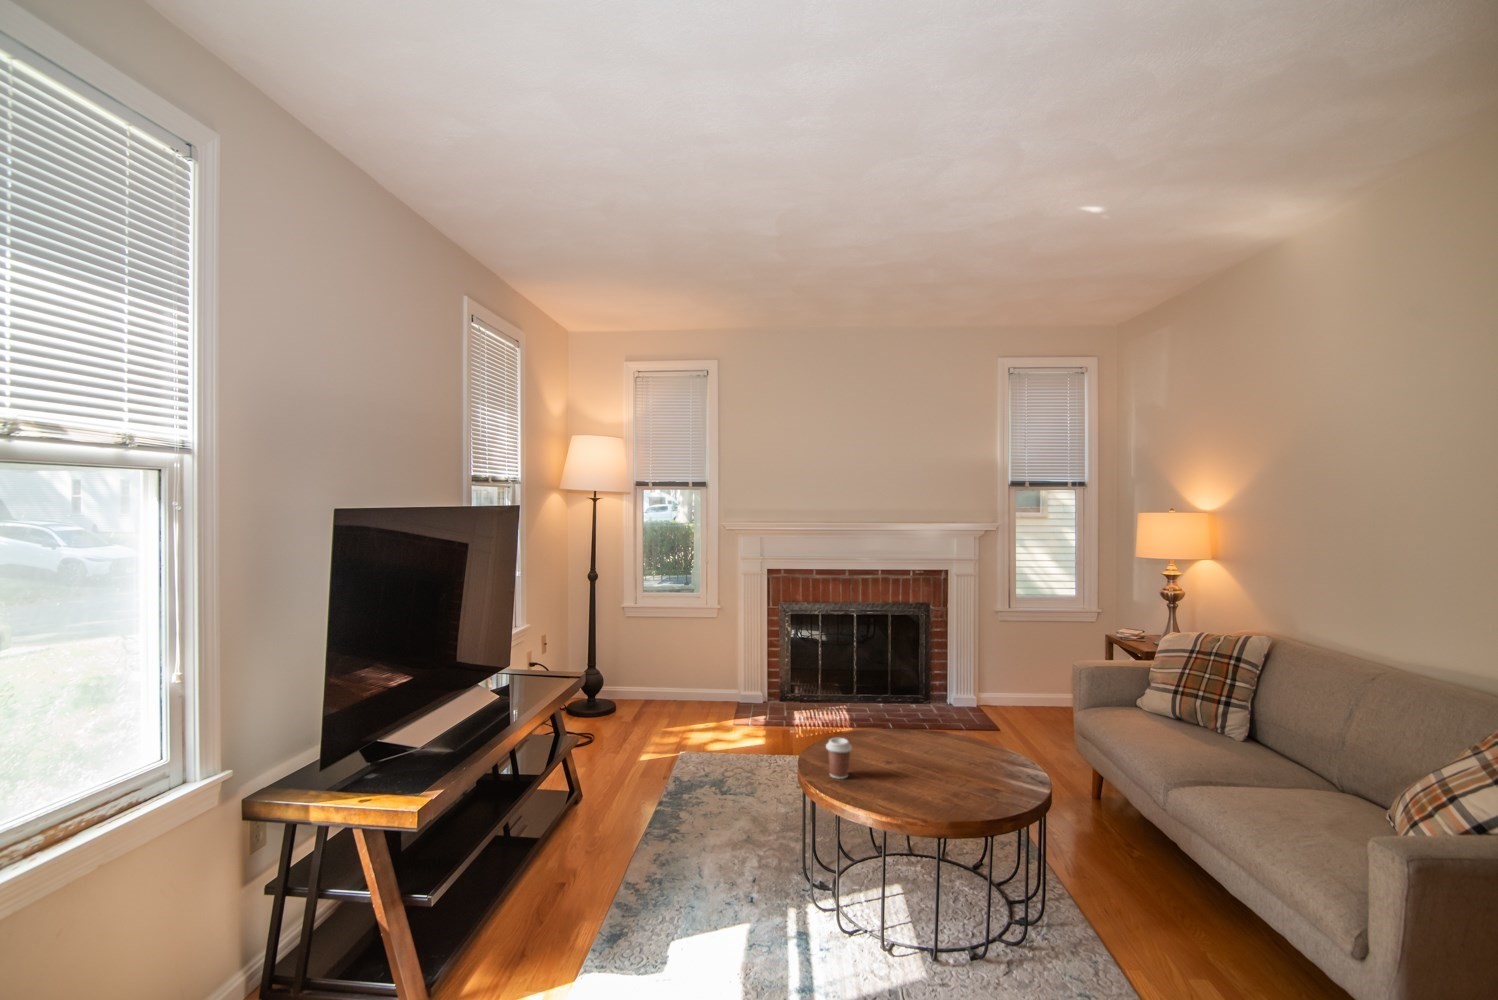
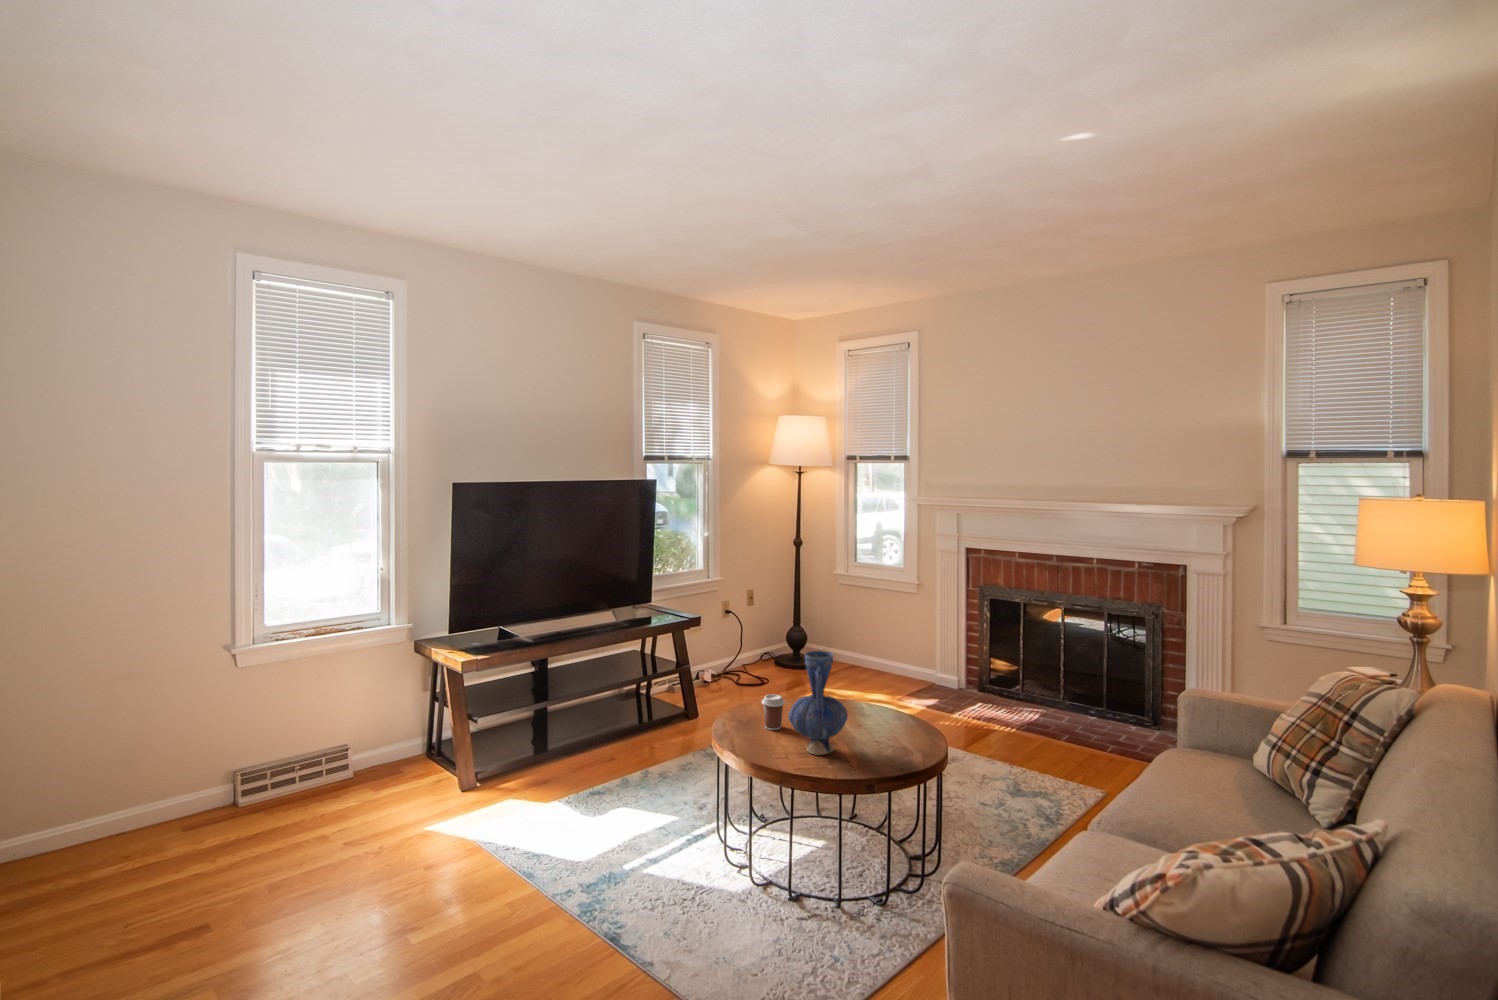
vase: none [891,678,955,791] -> present [788,650,848,755]

